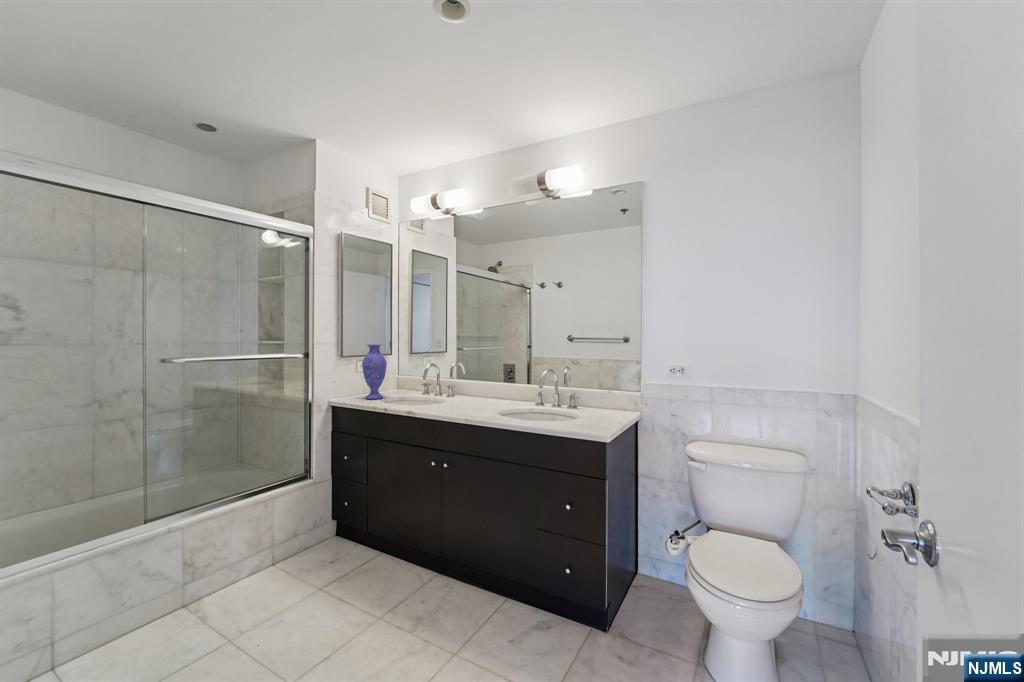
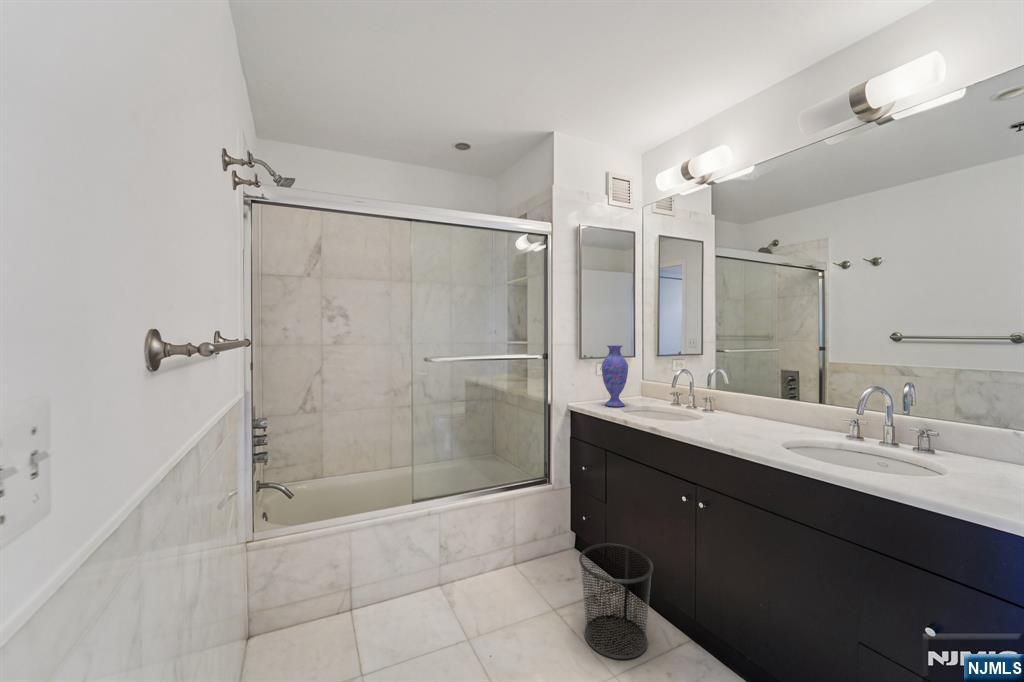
waste bin: none [346,514,410,607] -> present [579,544,653,659]

